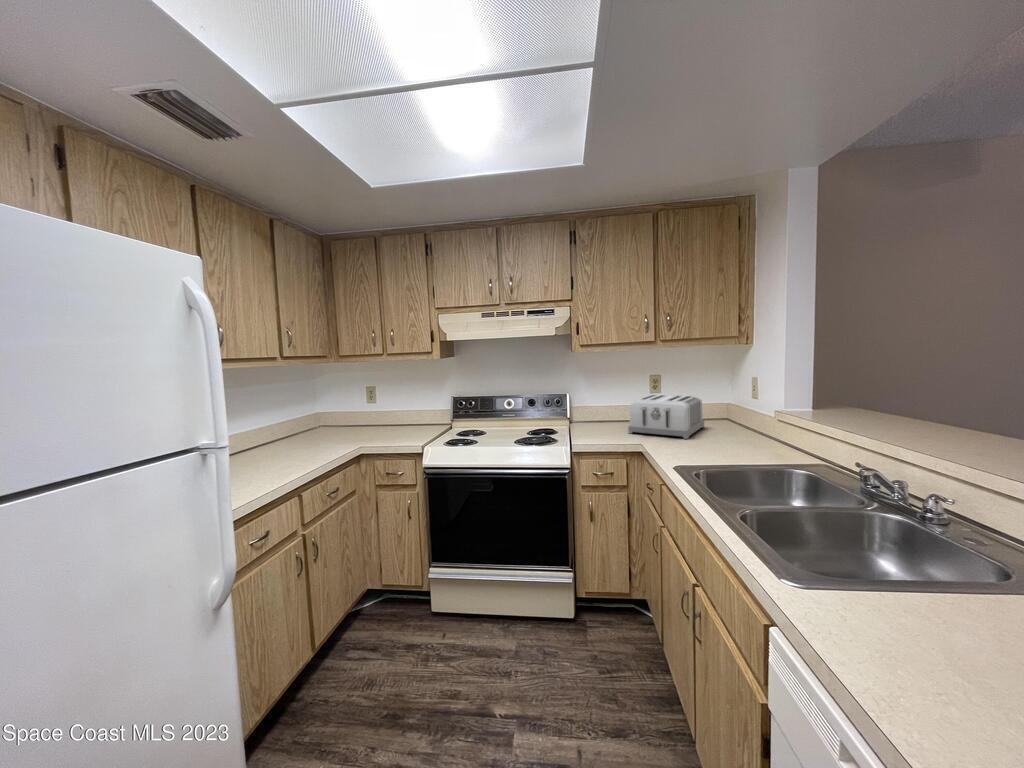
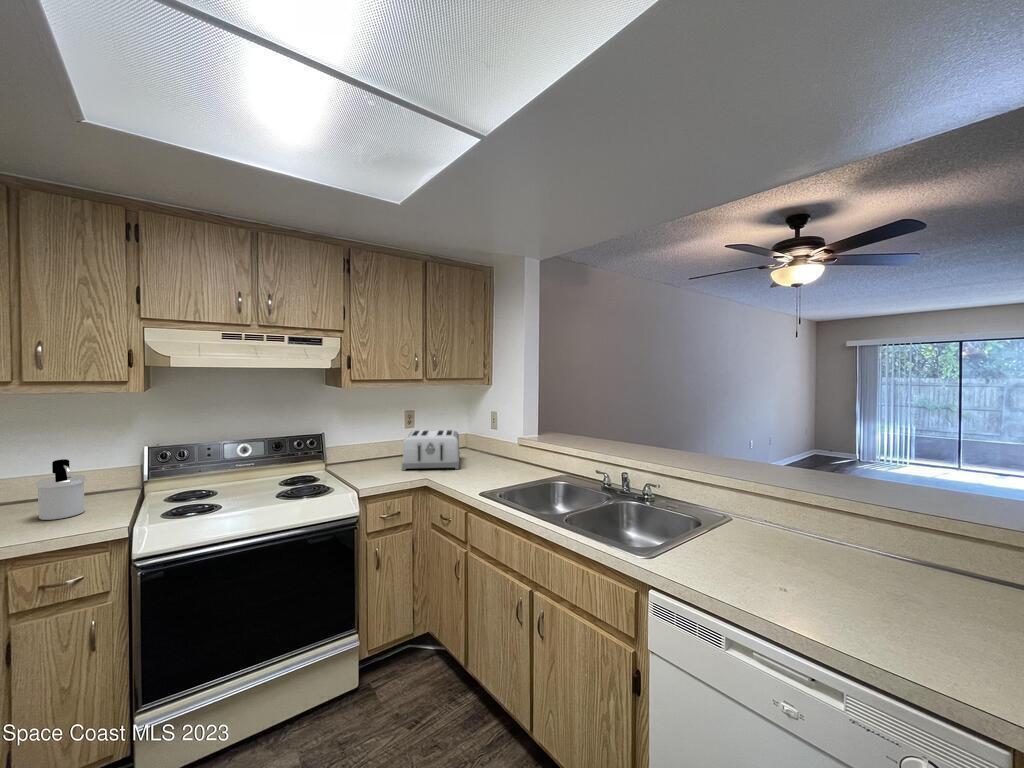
soap dispenser: none [395,401,417,437] -> present [36,459,85,520]

